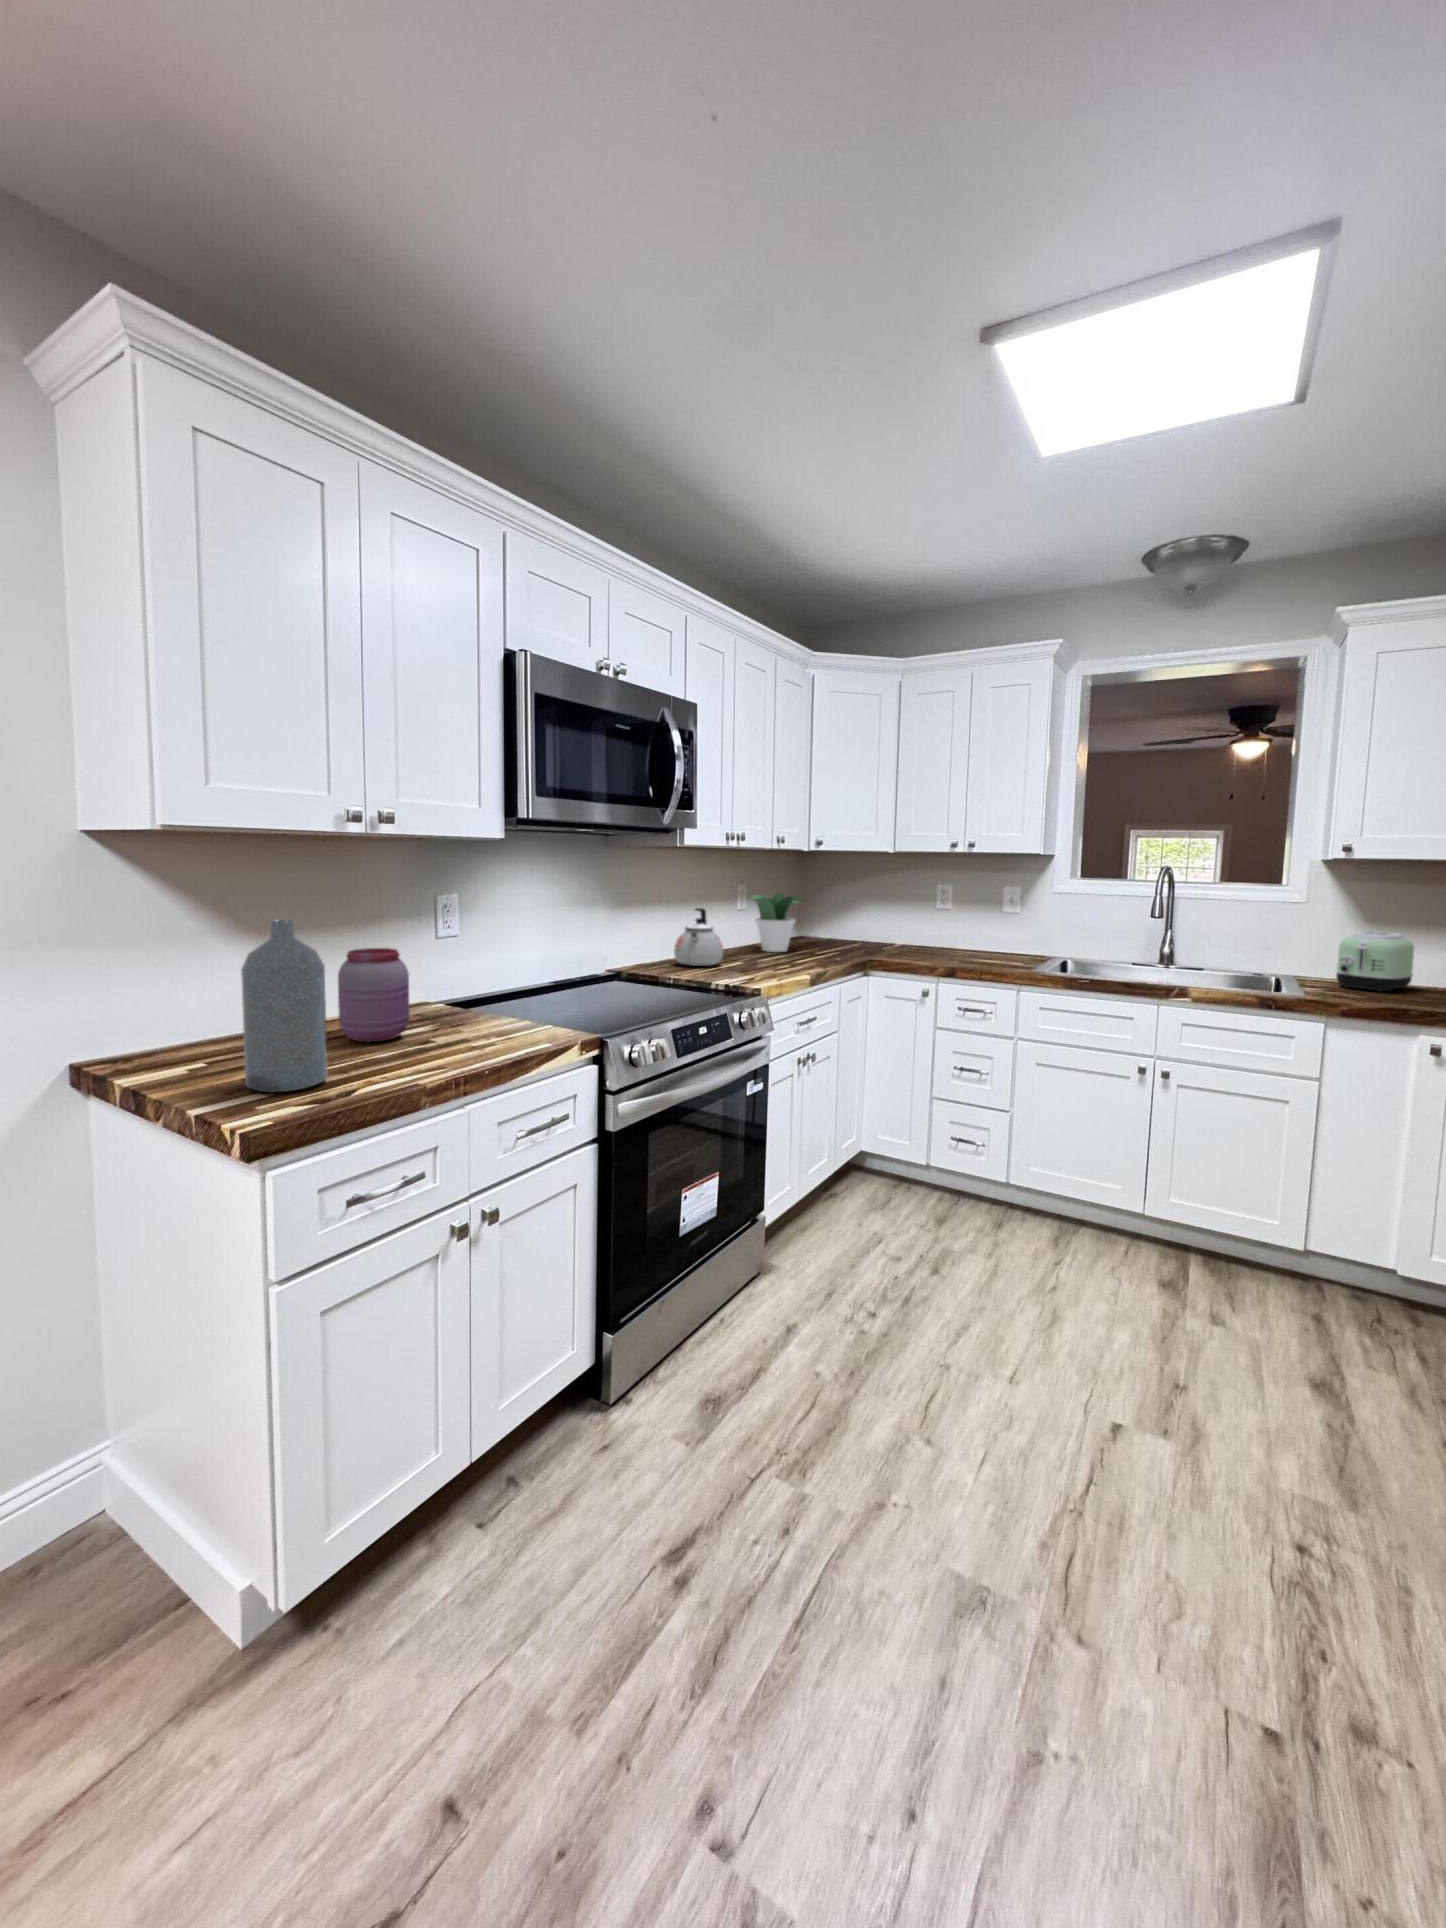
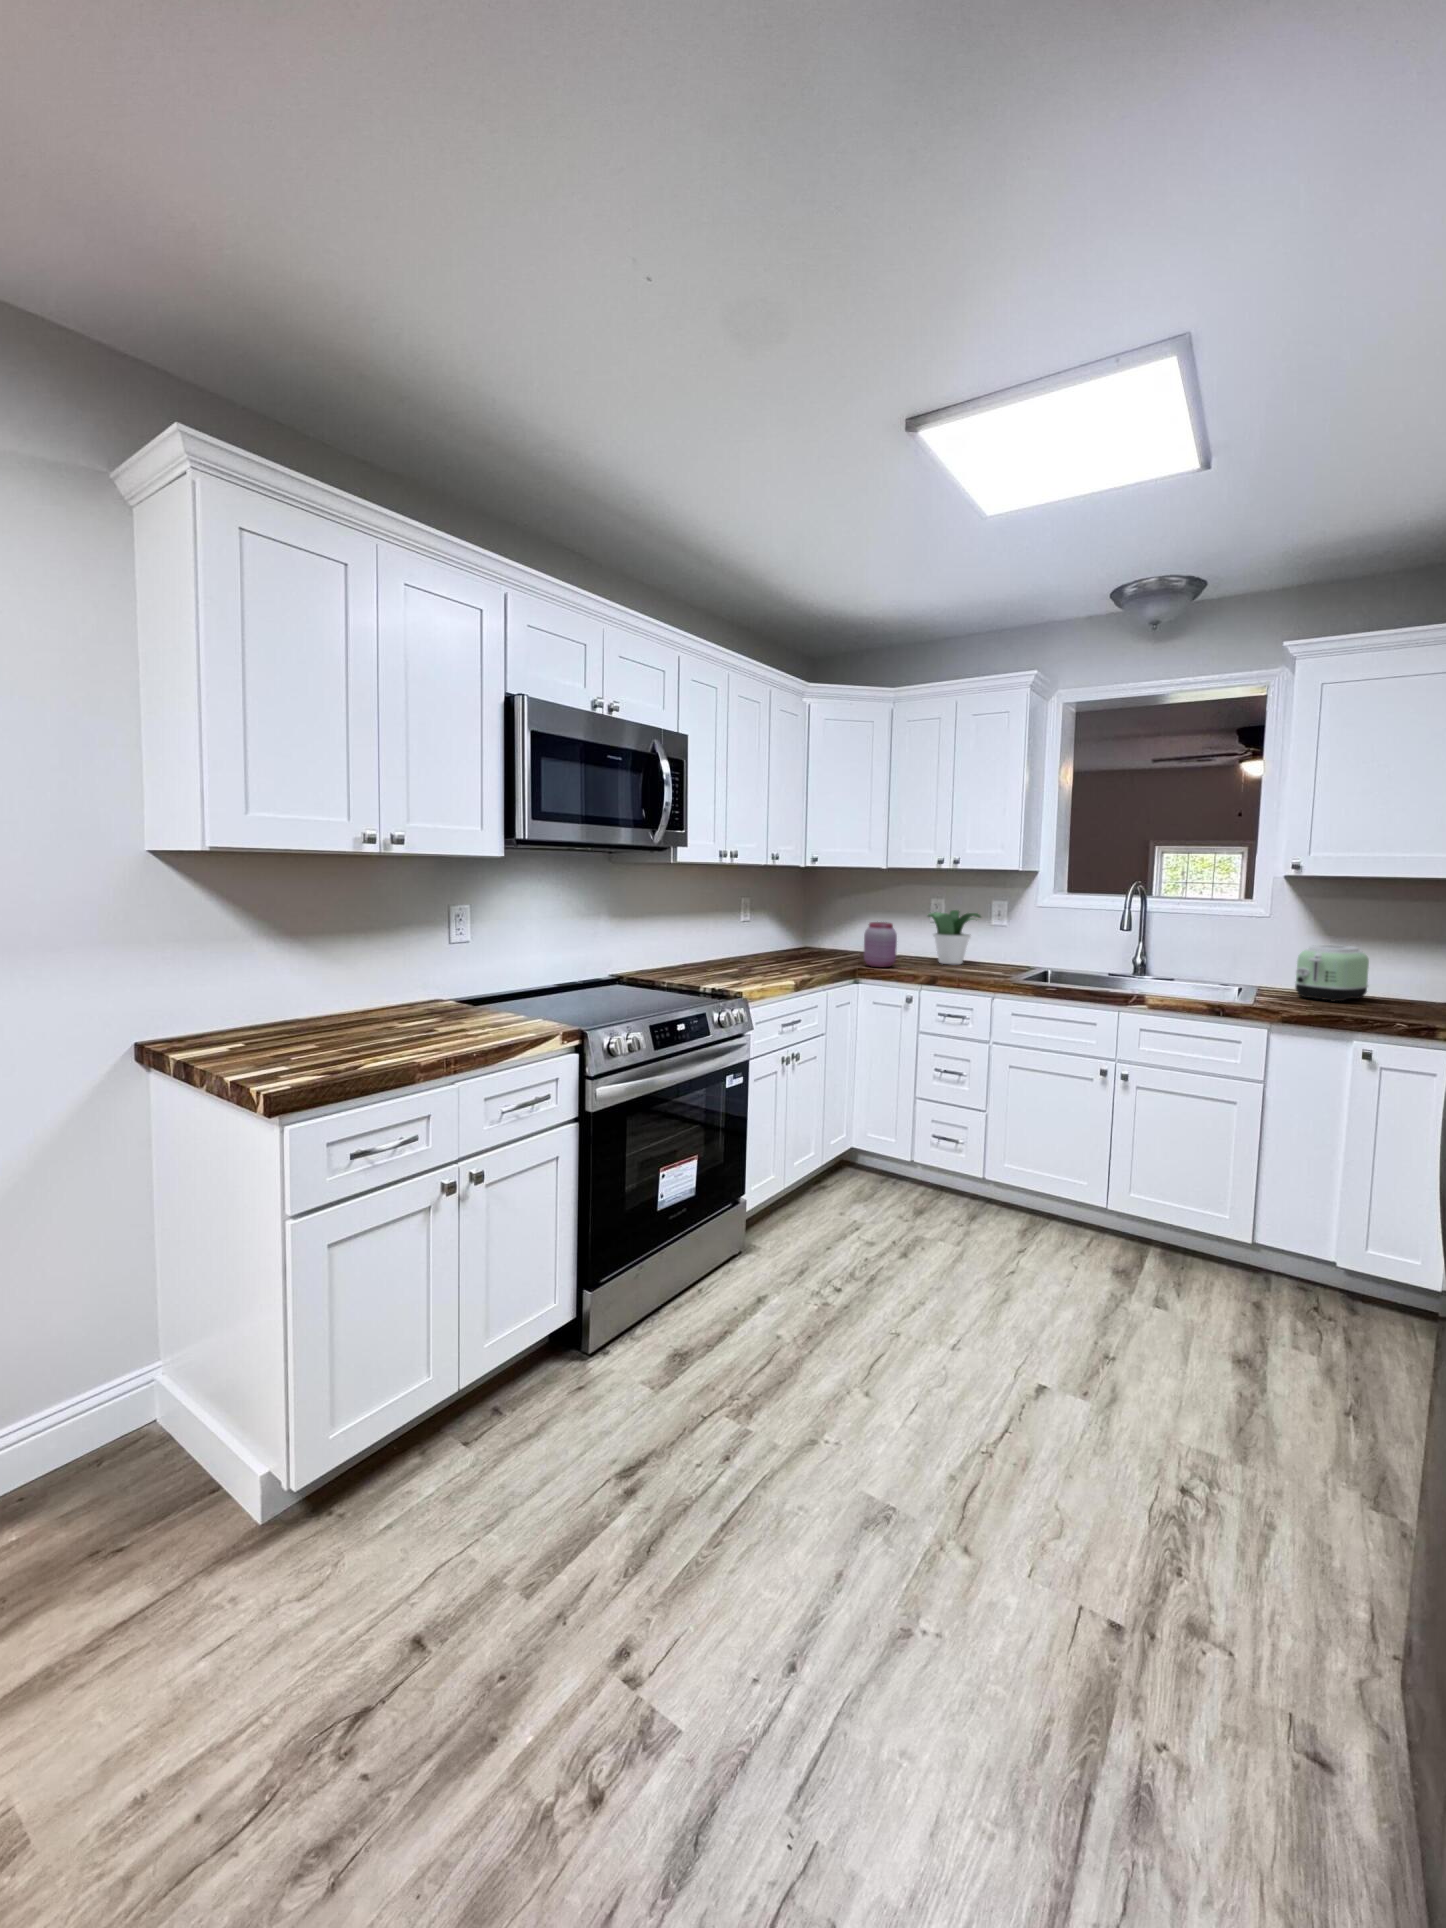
potted plant: present [749,893,802,952] -> present [928,910,981,964]
kettle: present [674,908,723,966] -> none [674,919,719,972]
bottle: present [241,920,328,1092] -> none [271,924,340,1065]
jar: present [338,948,410,1042] -> present [864,922,897,967]

